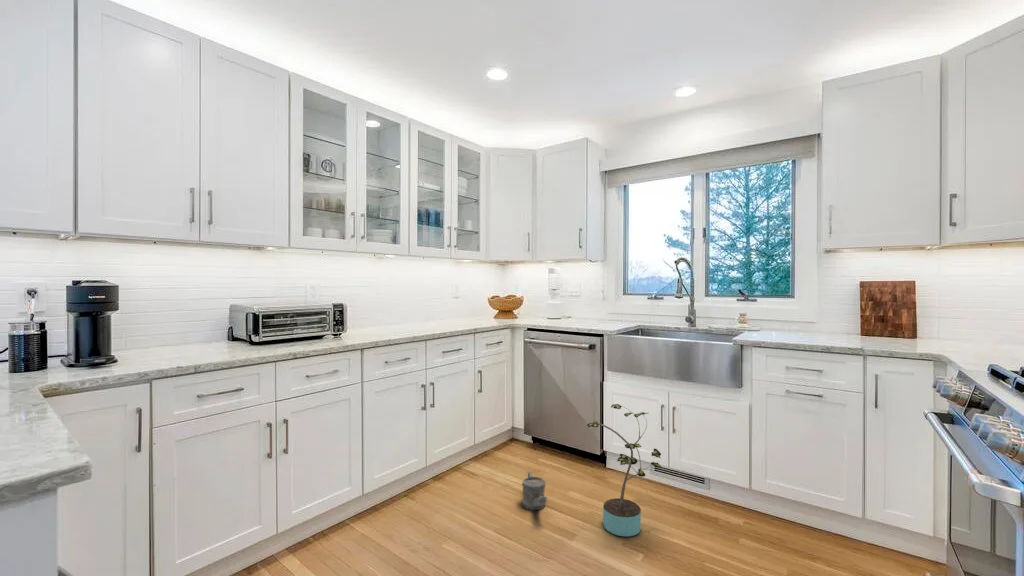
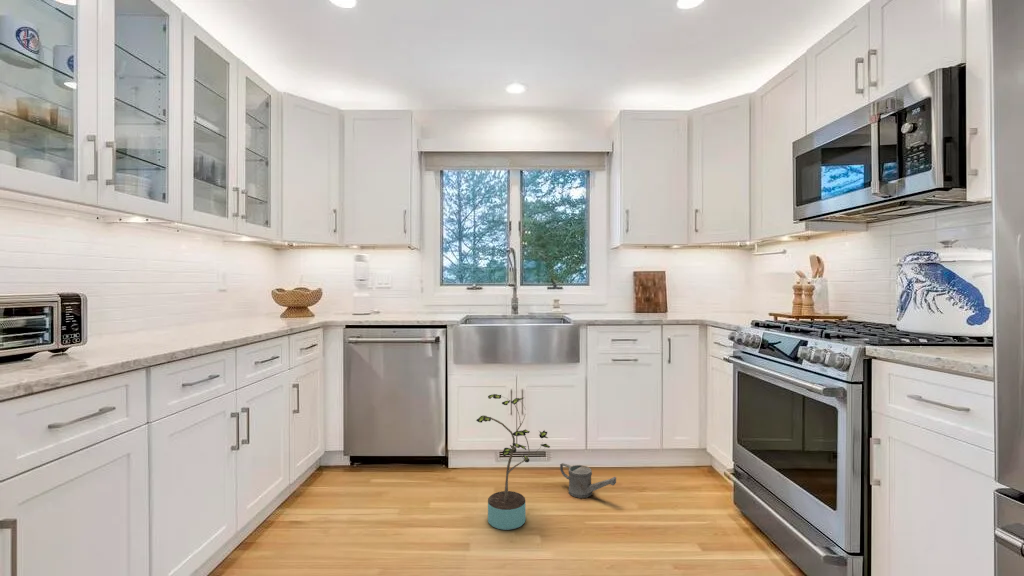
watering can: present [522,472,547,510] -> present [560,463,616,498]

